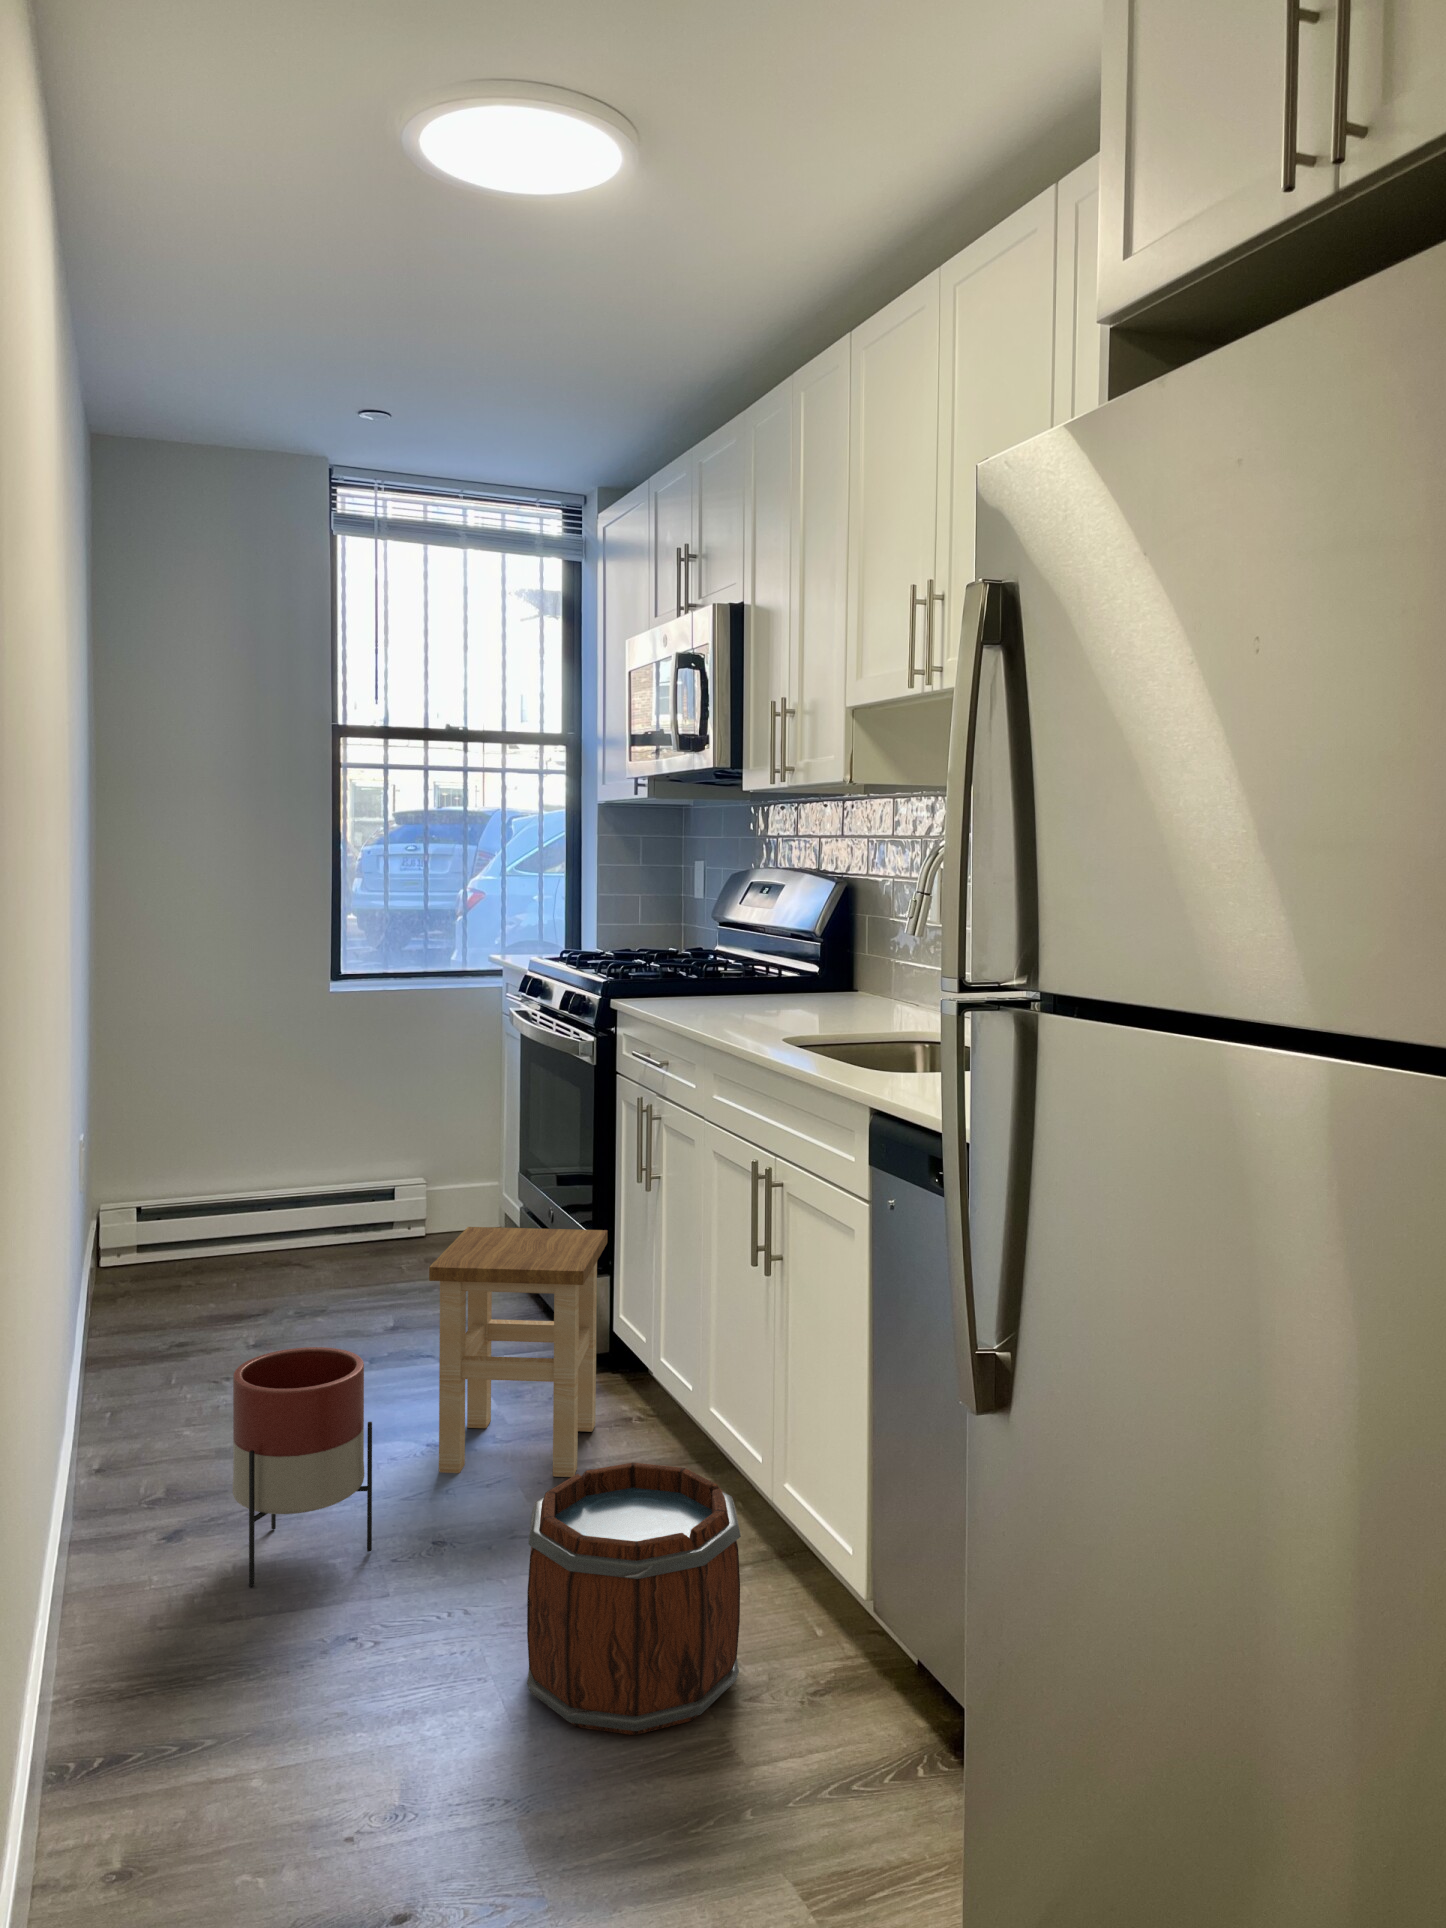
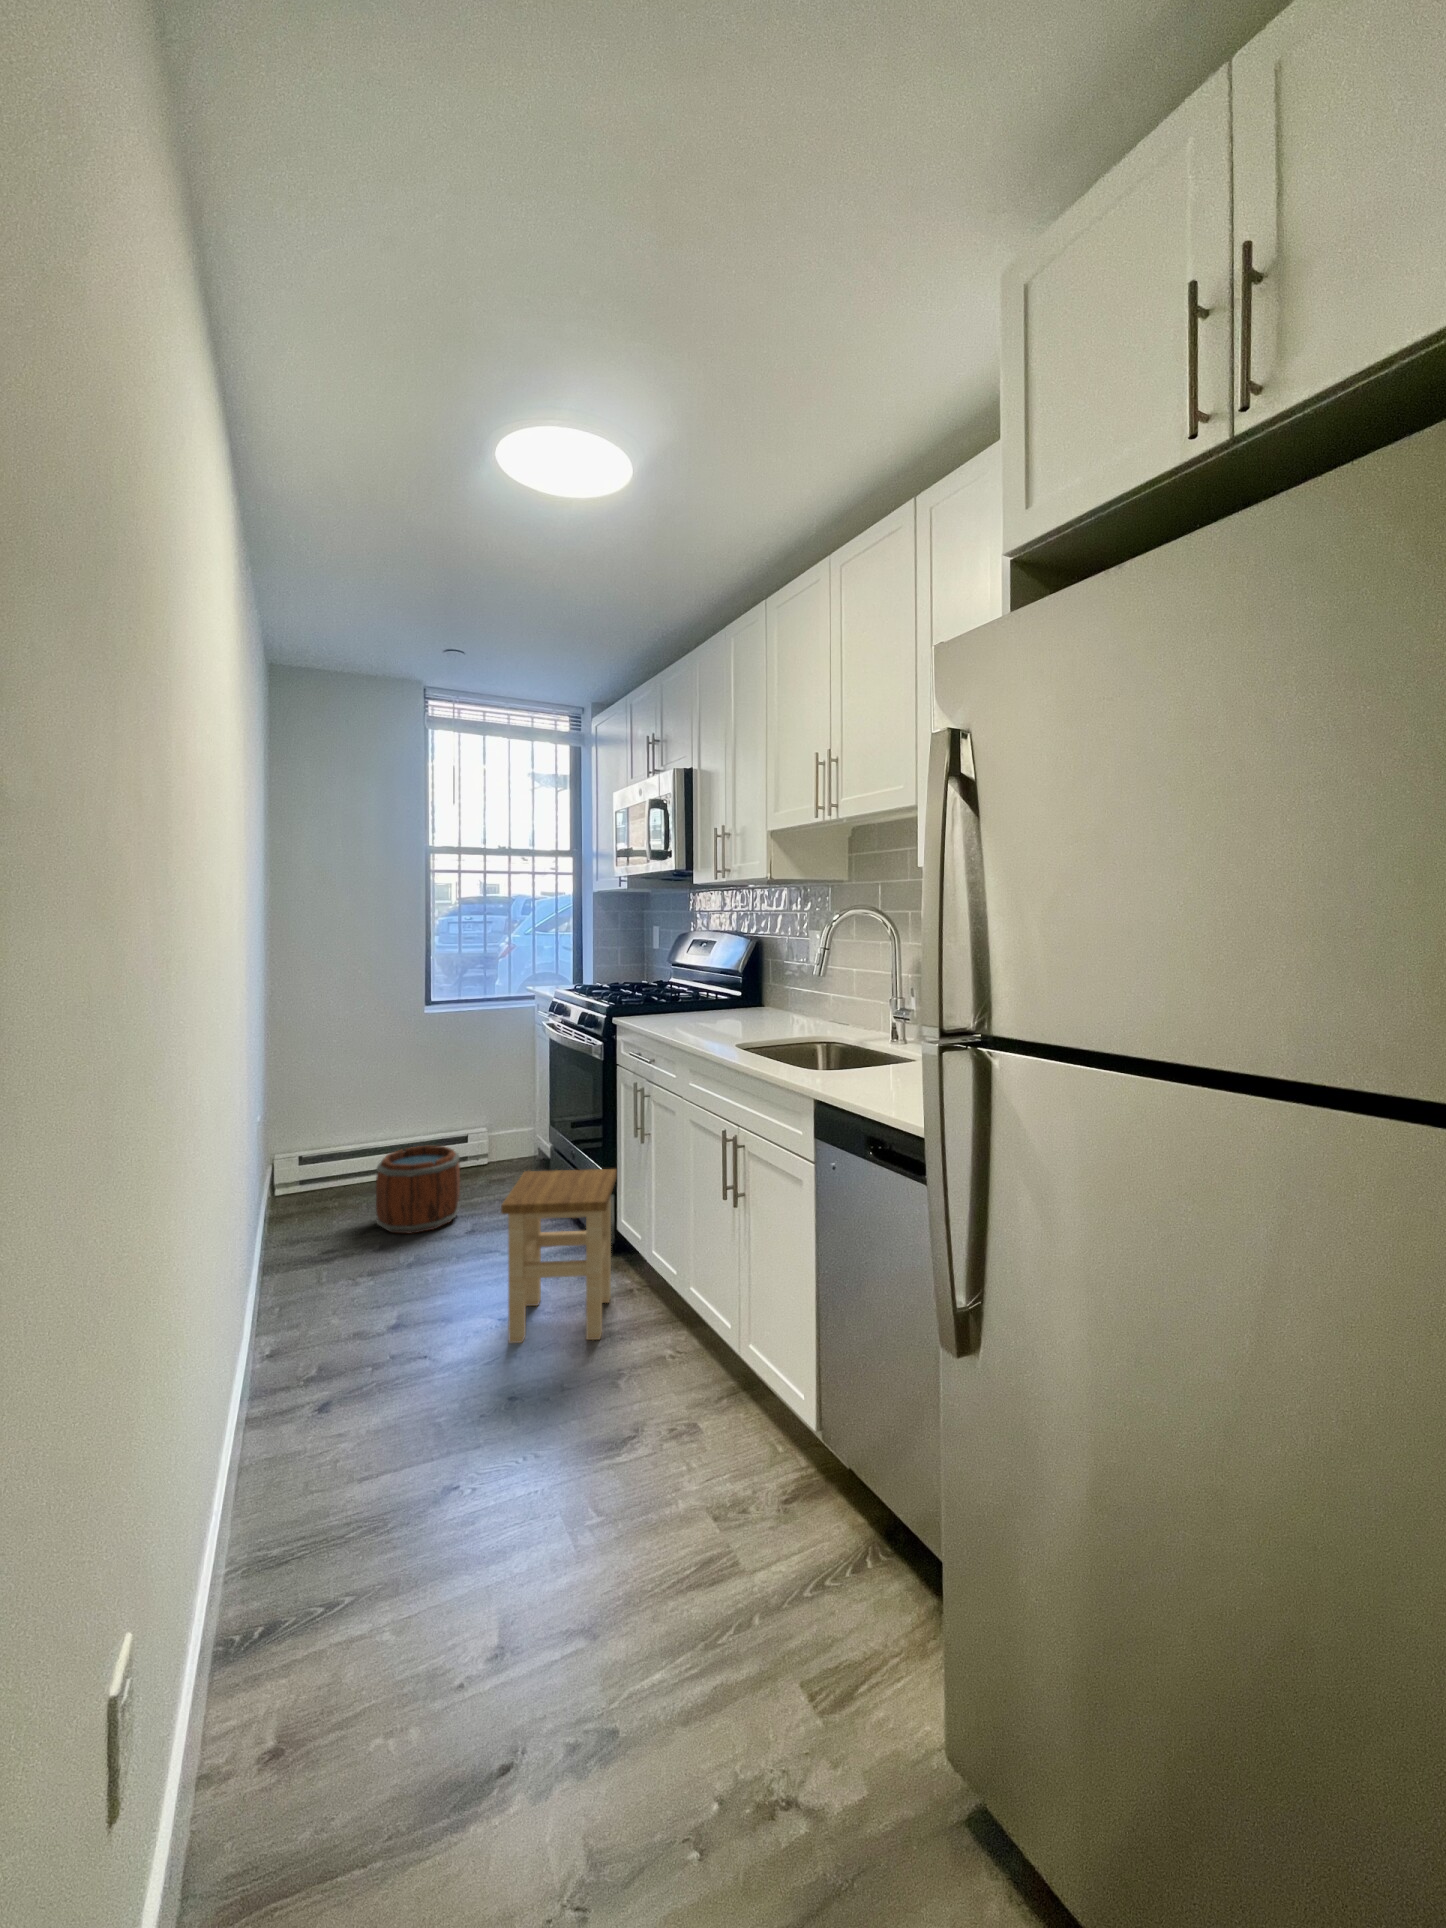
planter: present [233,1347,372,1587] -> none [364,1270,465,1454]
bucket: present [527,1463,741,1735] -> present [376,1146,460,1233]

